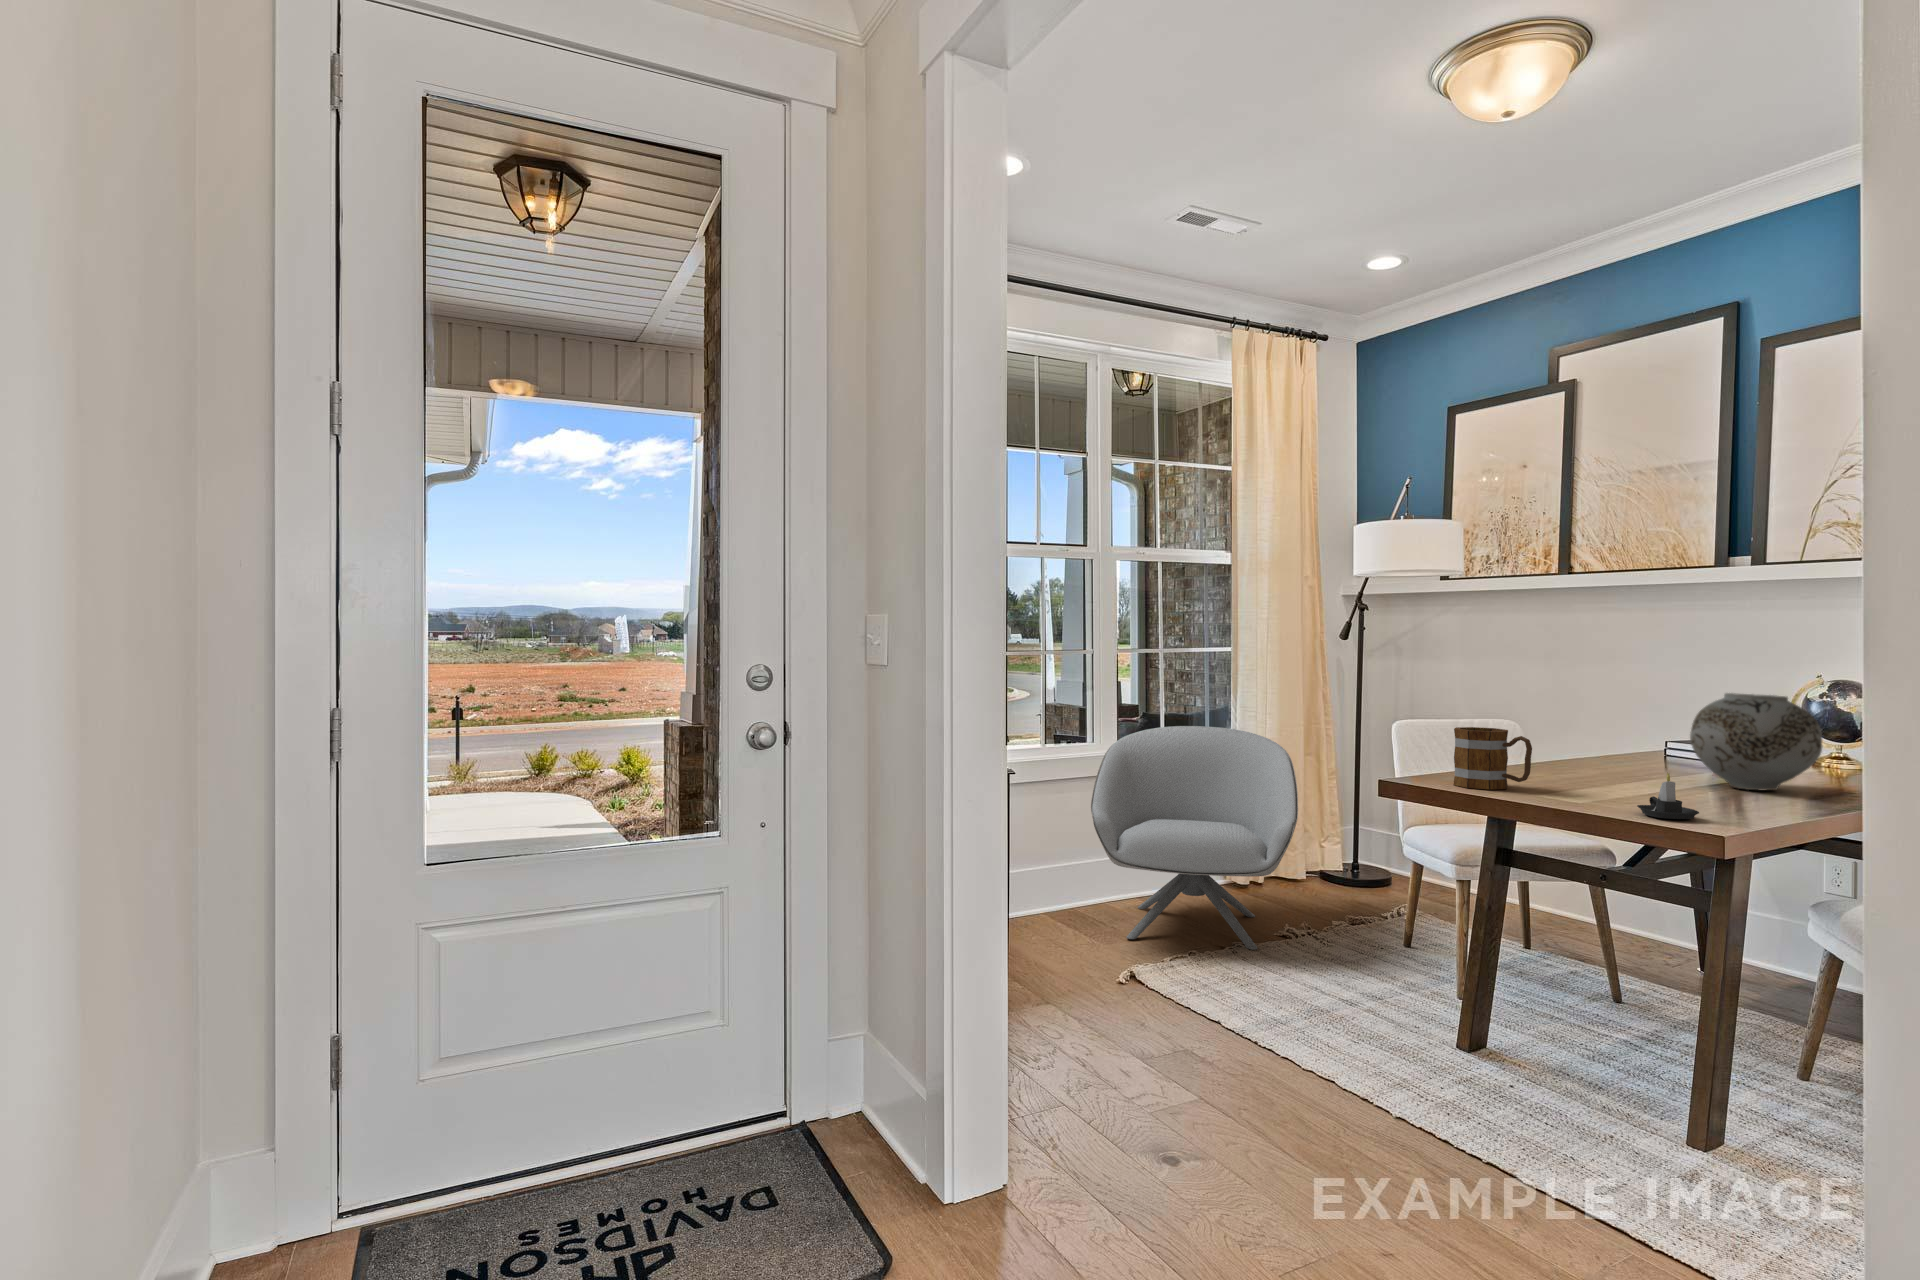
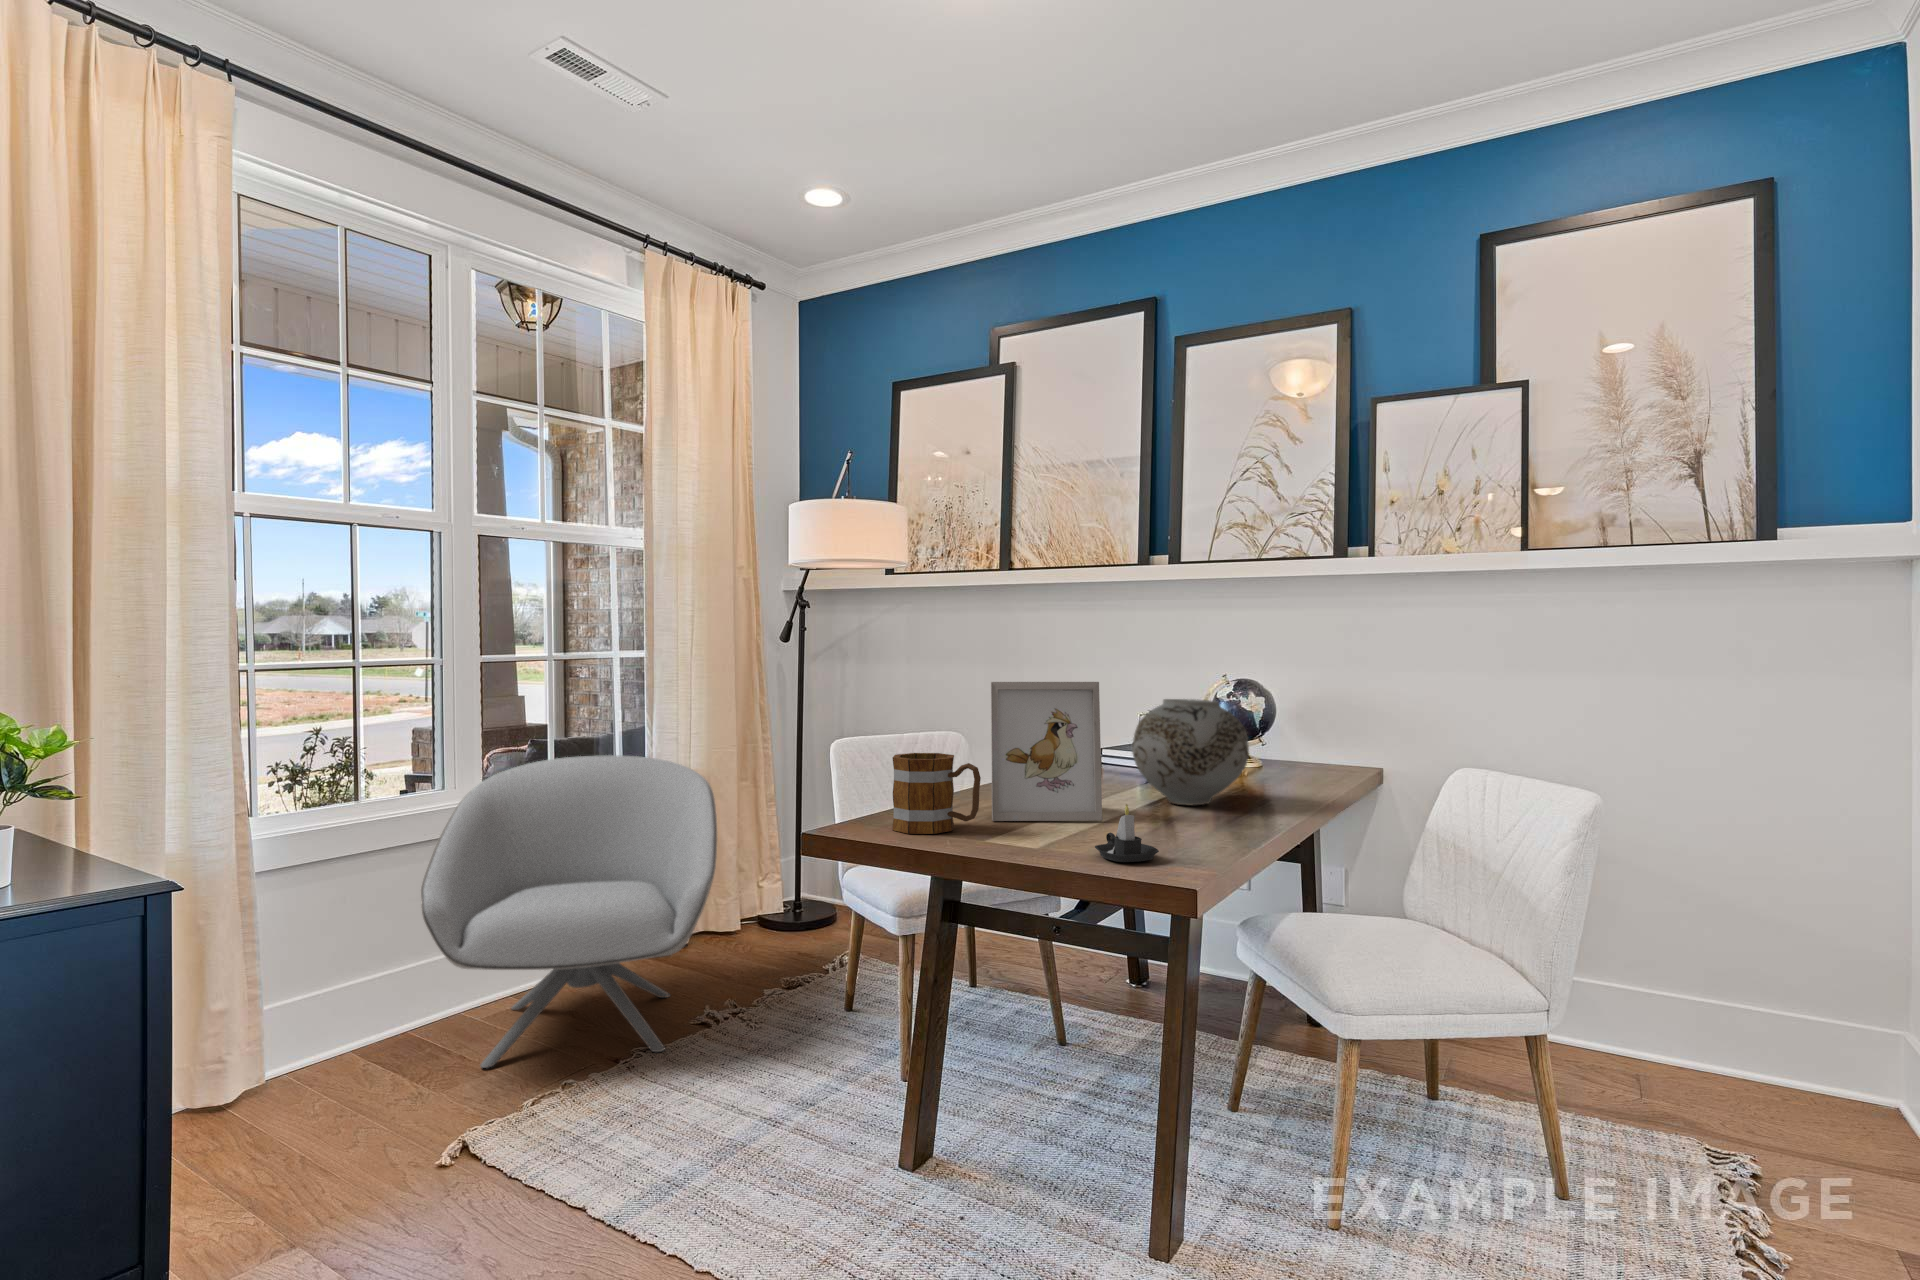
picture frame: none [1543,673,1652,793] -> present [991,682,1102,821]

